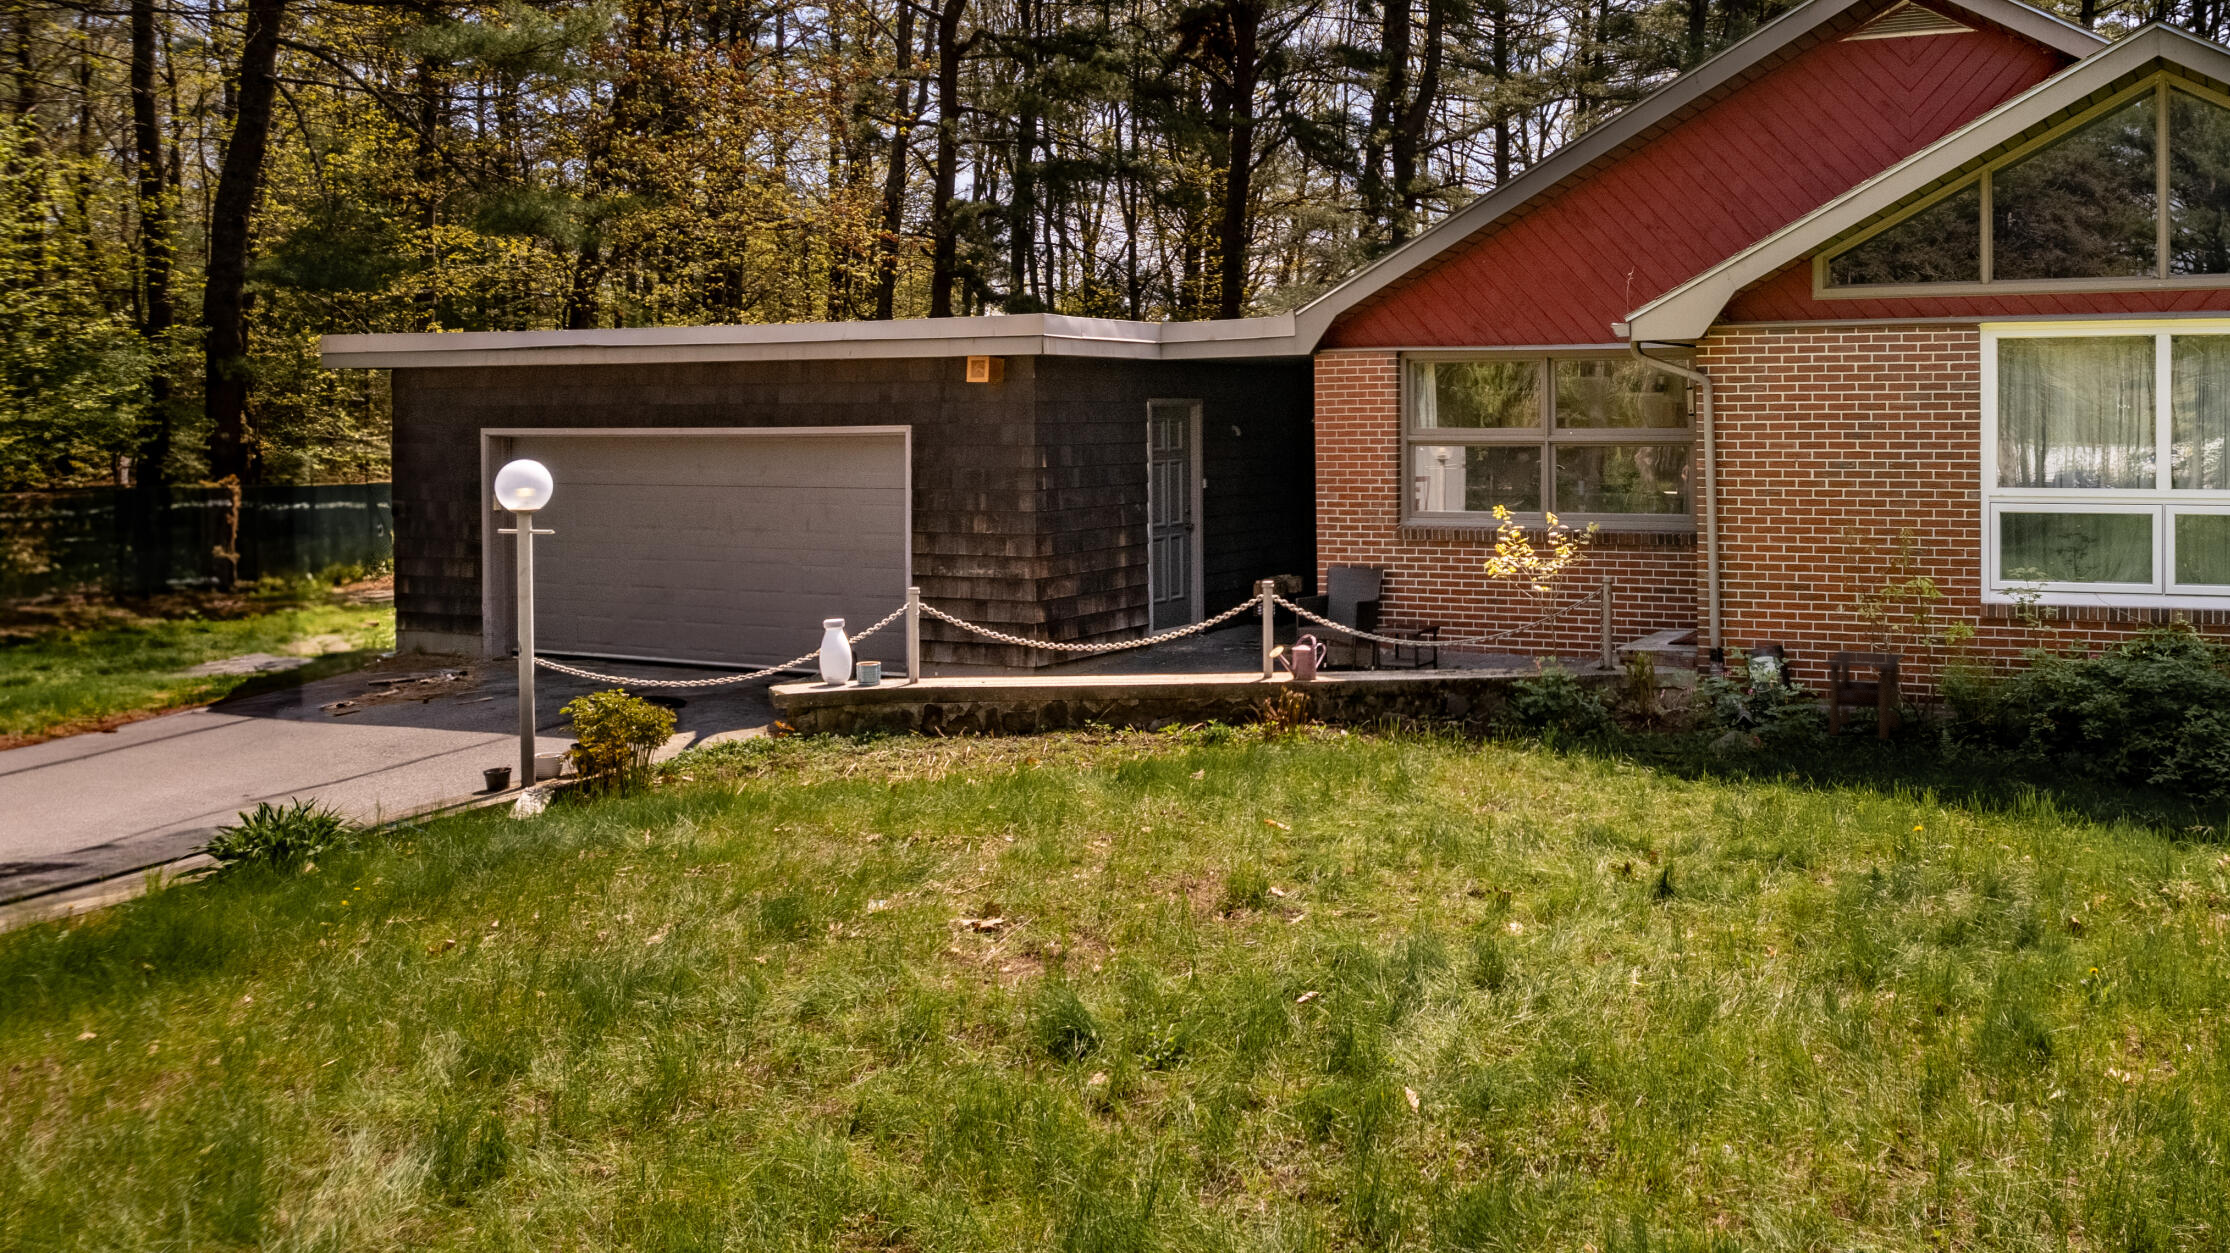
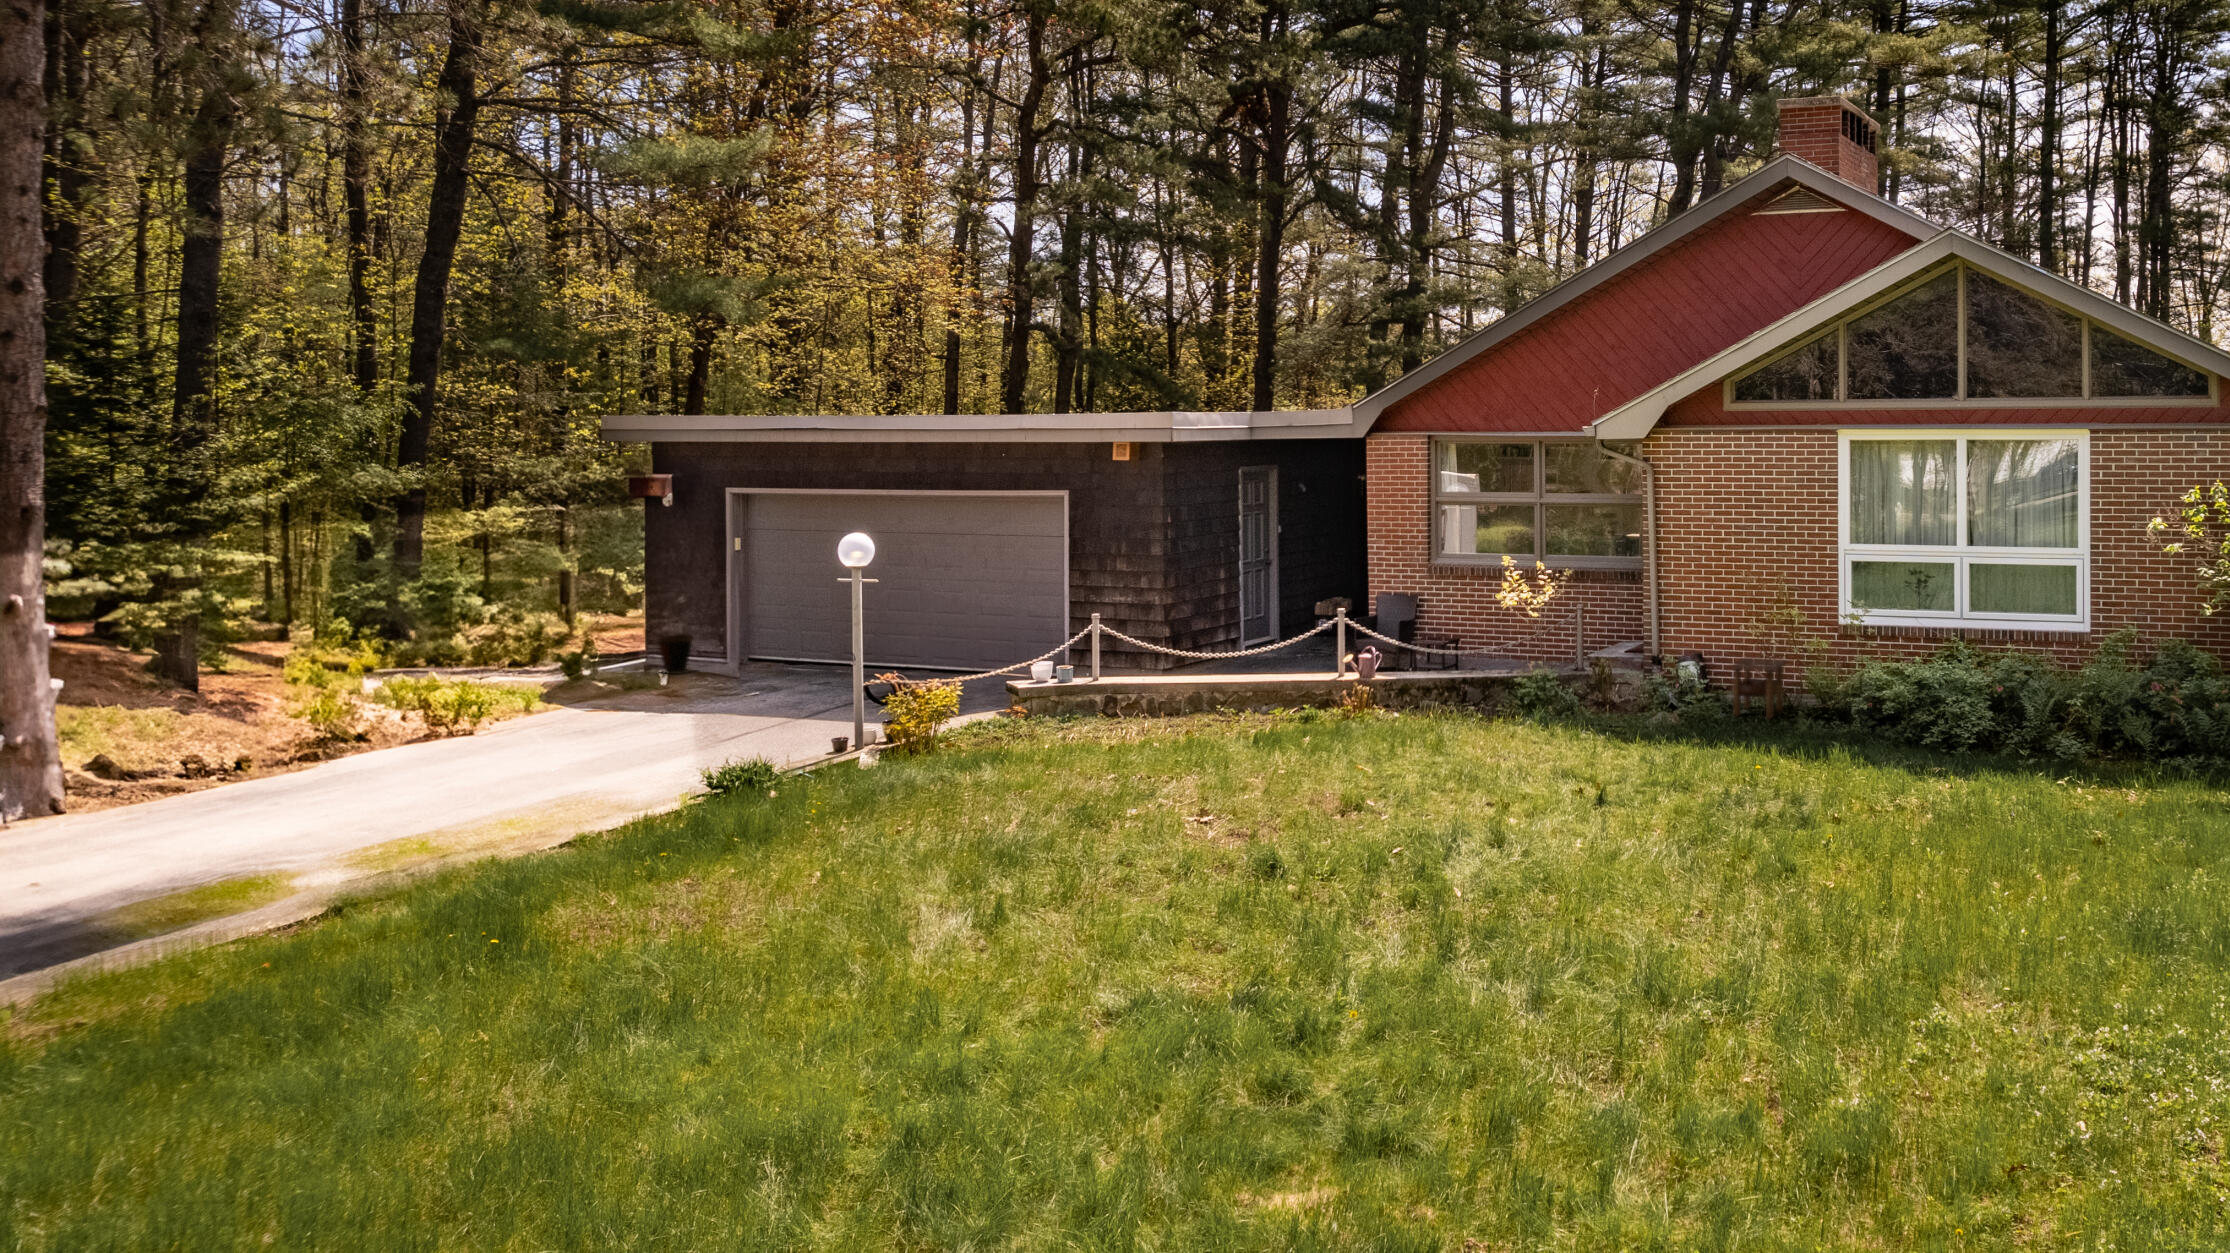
waste bin: none [393,623,452,675] -> present [657,634,693,674]

